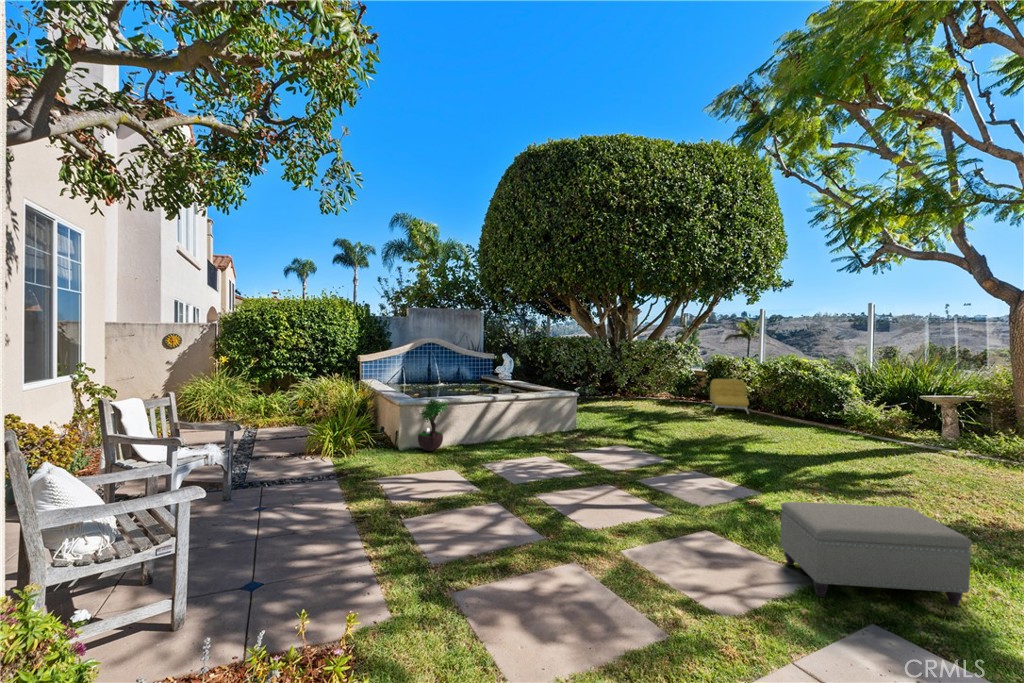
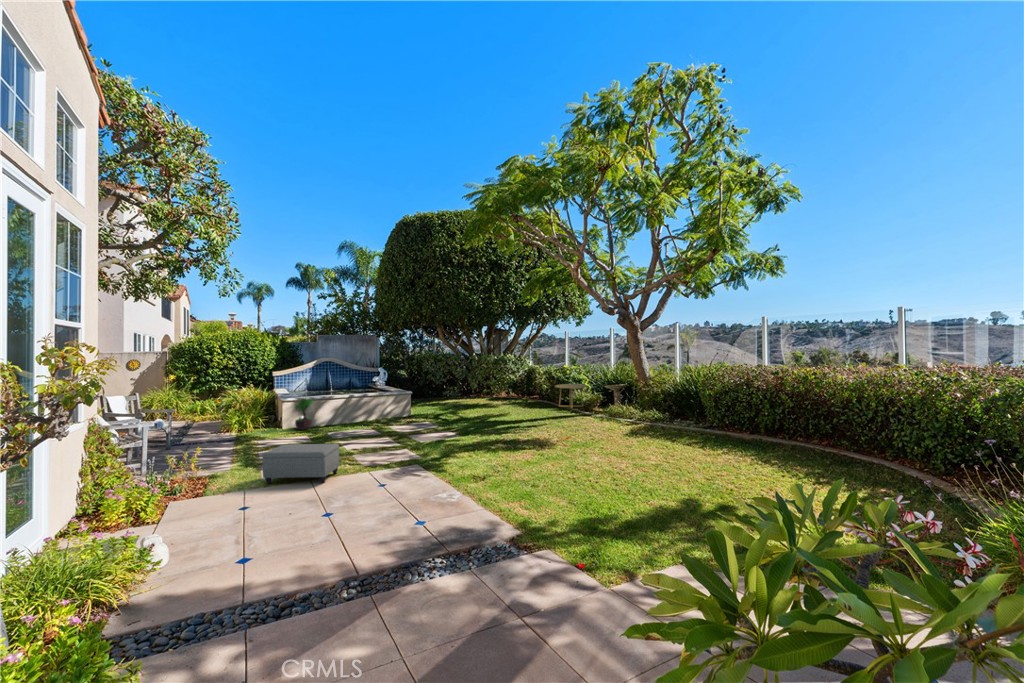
armchair: present [710,379,749,413] -> none [521,379,545,401]
round table: none [791,390,853,431] -> present [555,384,587,409]
ottoman: present [781,502,972,606] -> present [262,444,339,484]

